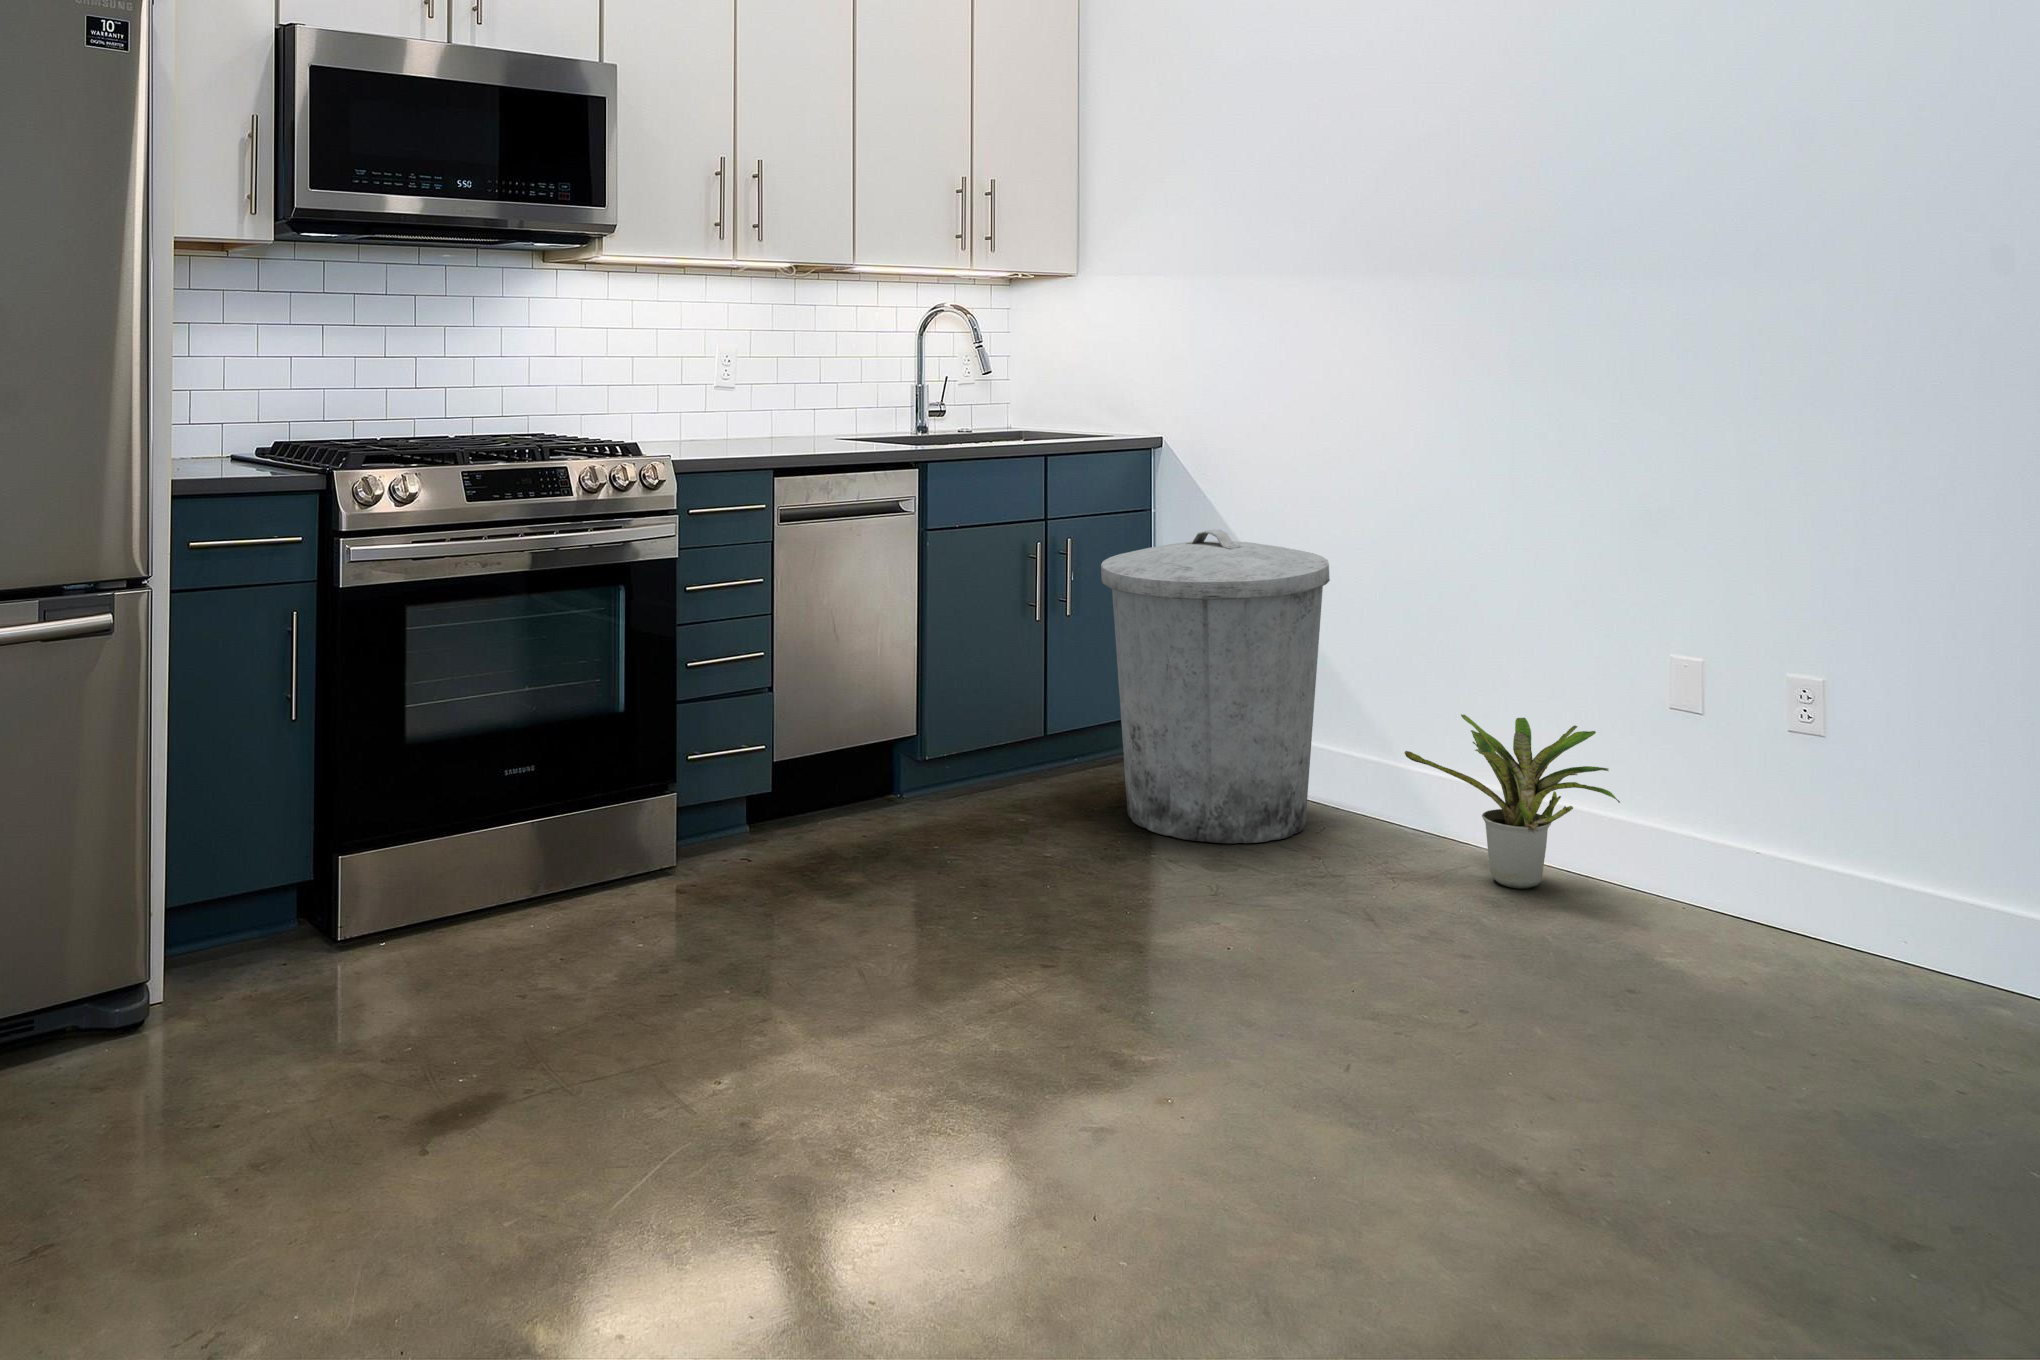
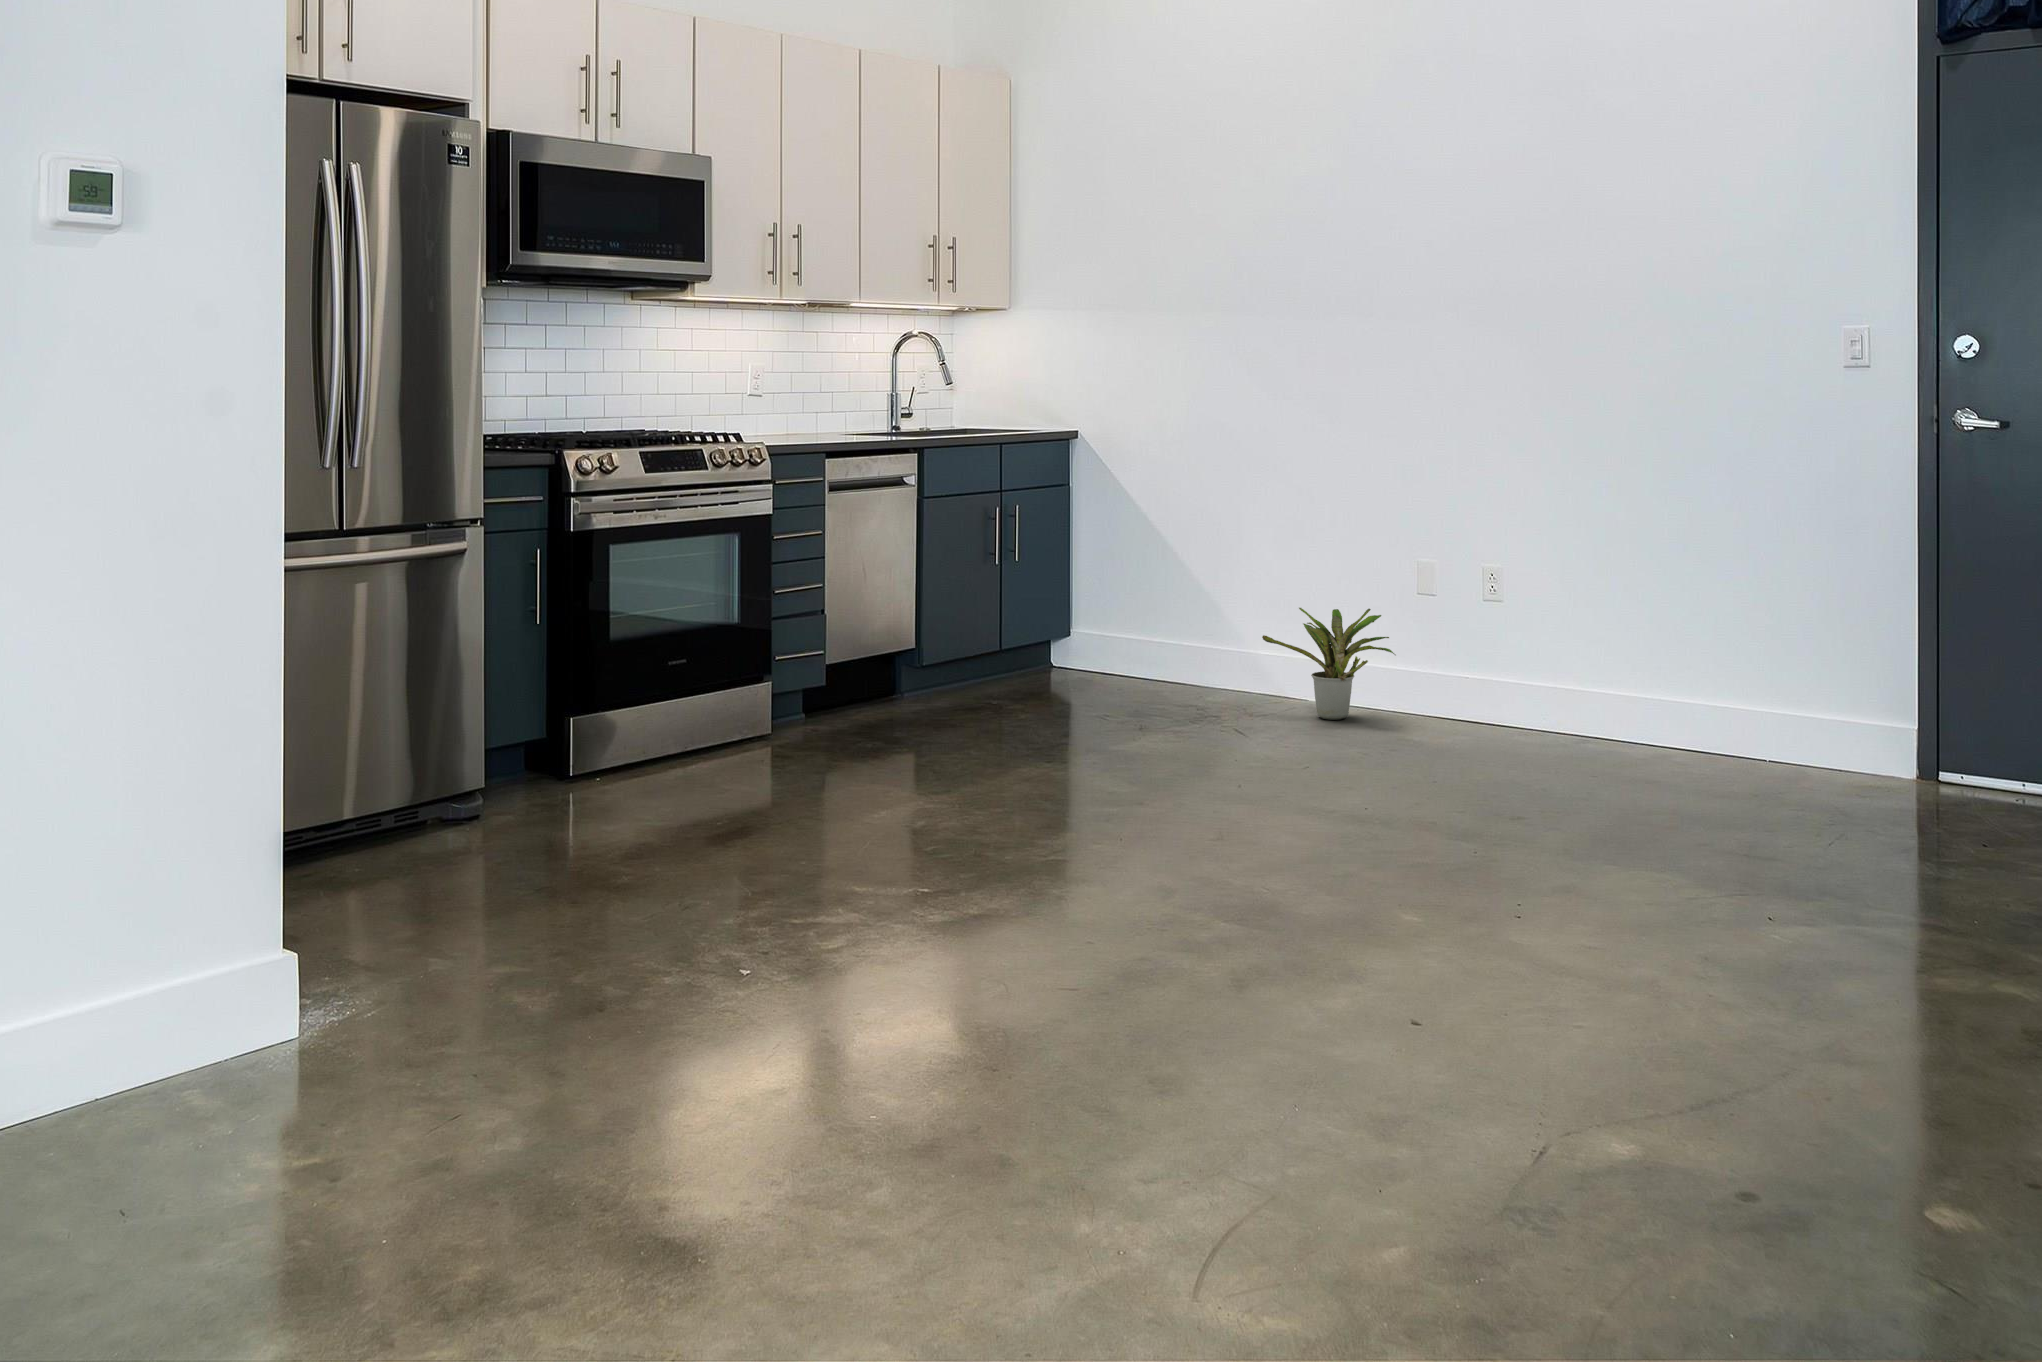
trash can: present [1101,529,1330,843] -> none [1051,494,1209,710]

